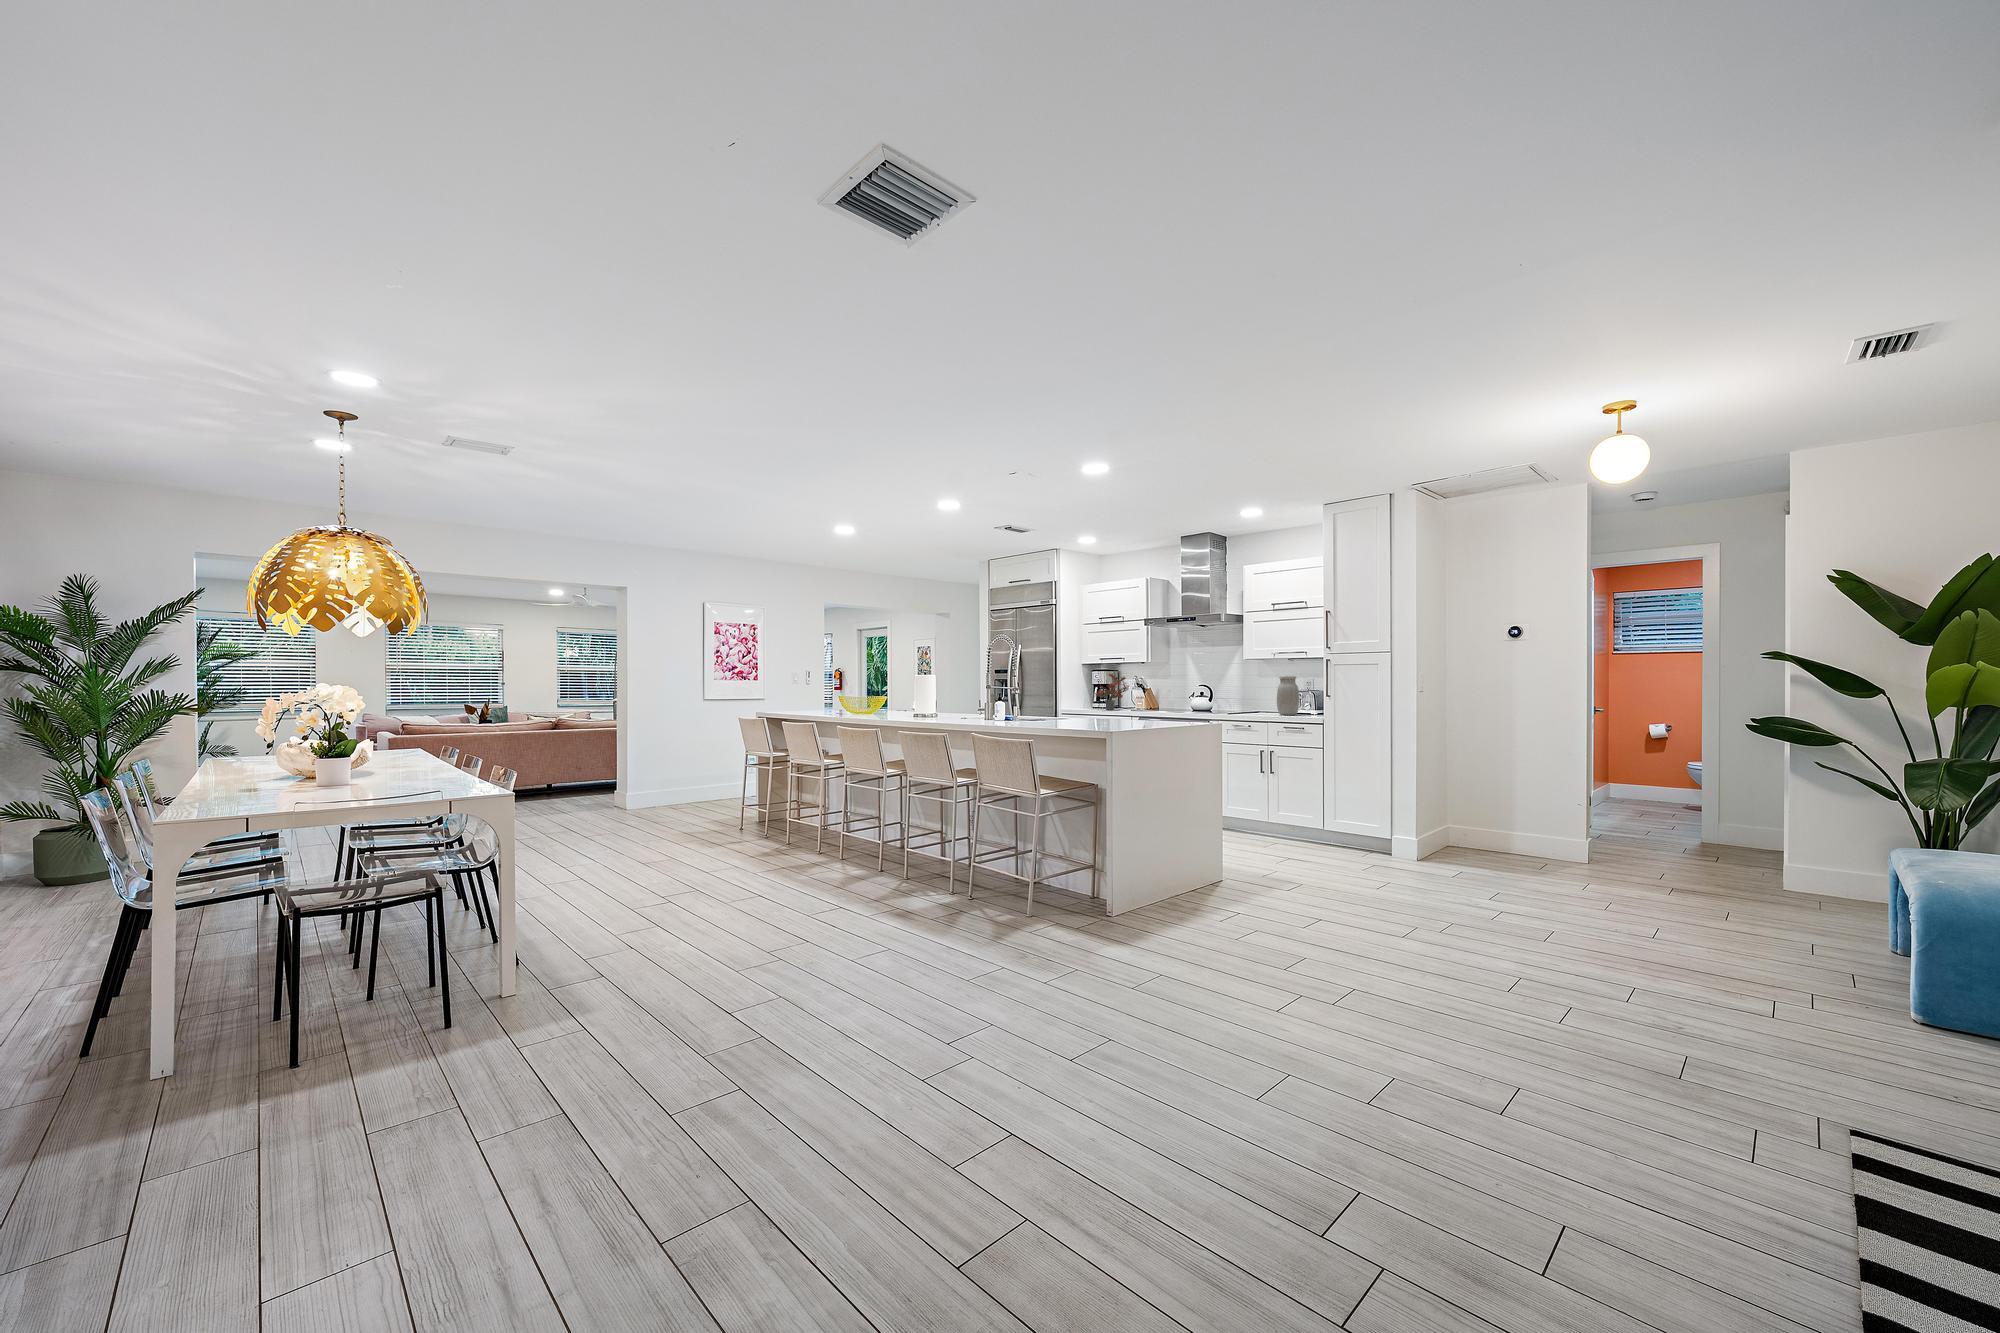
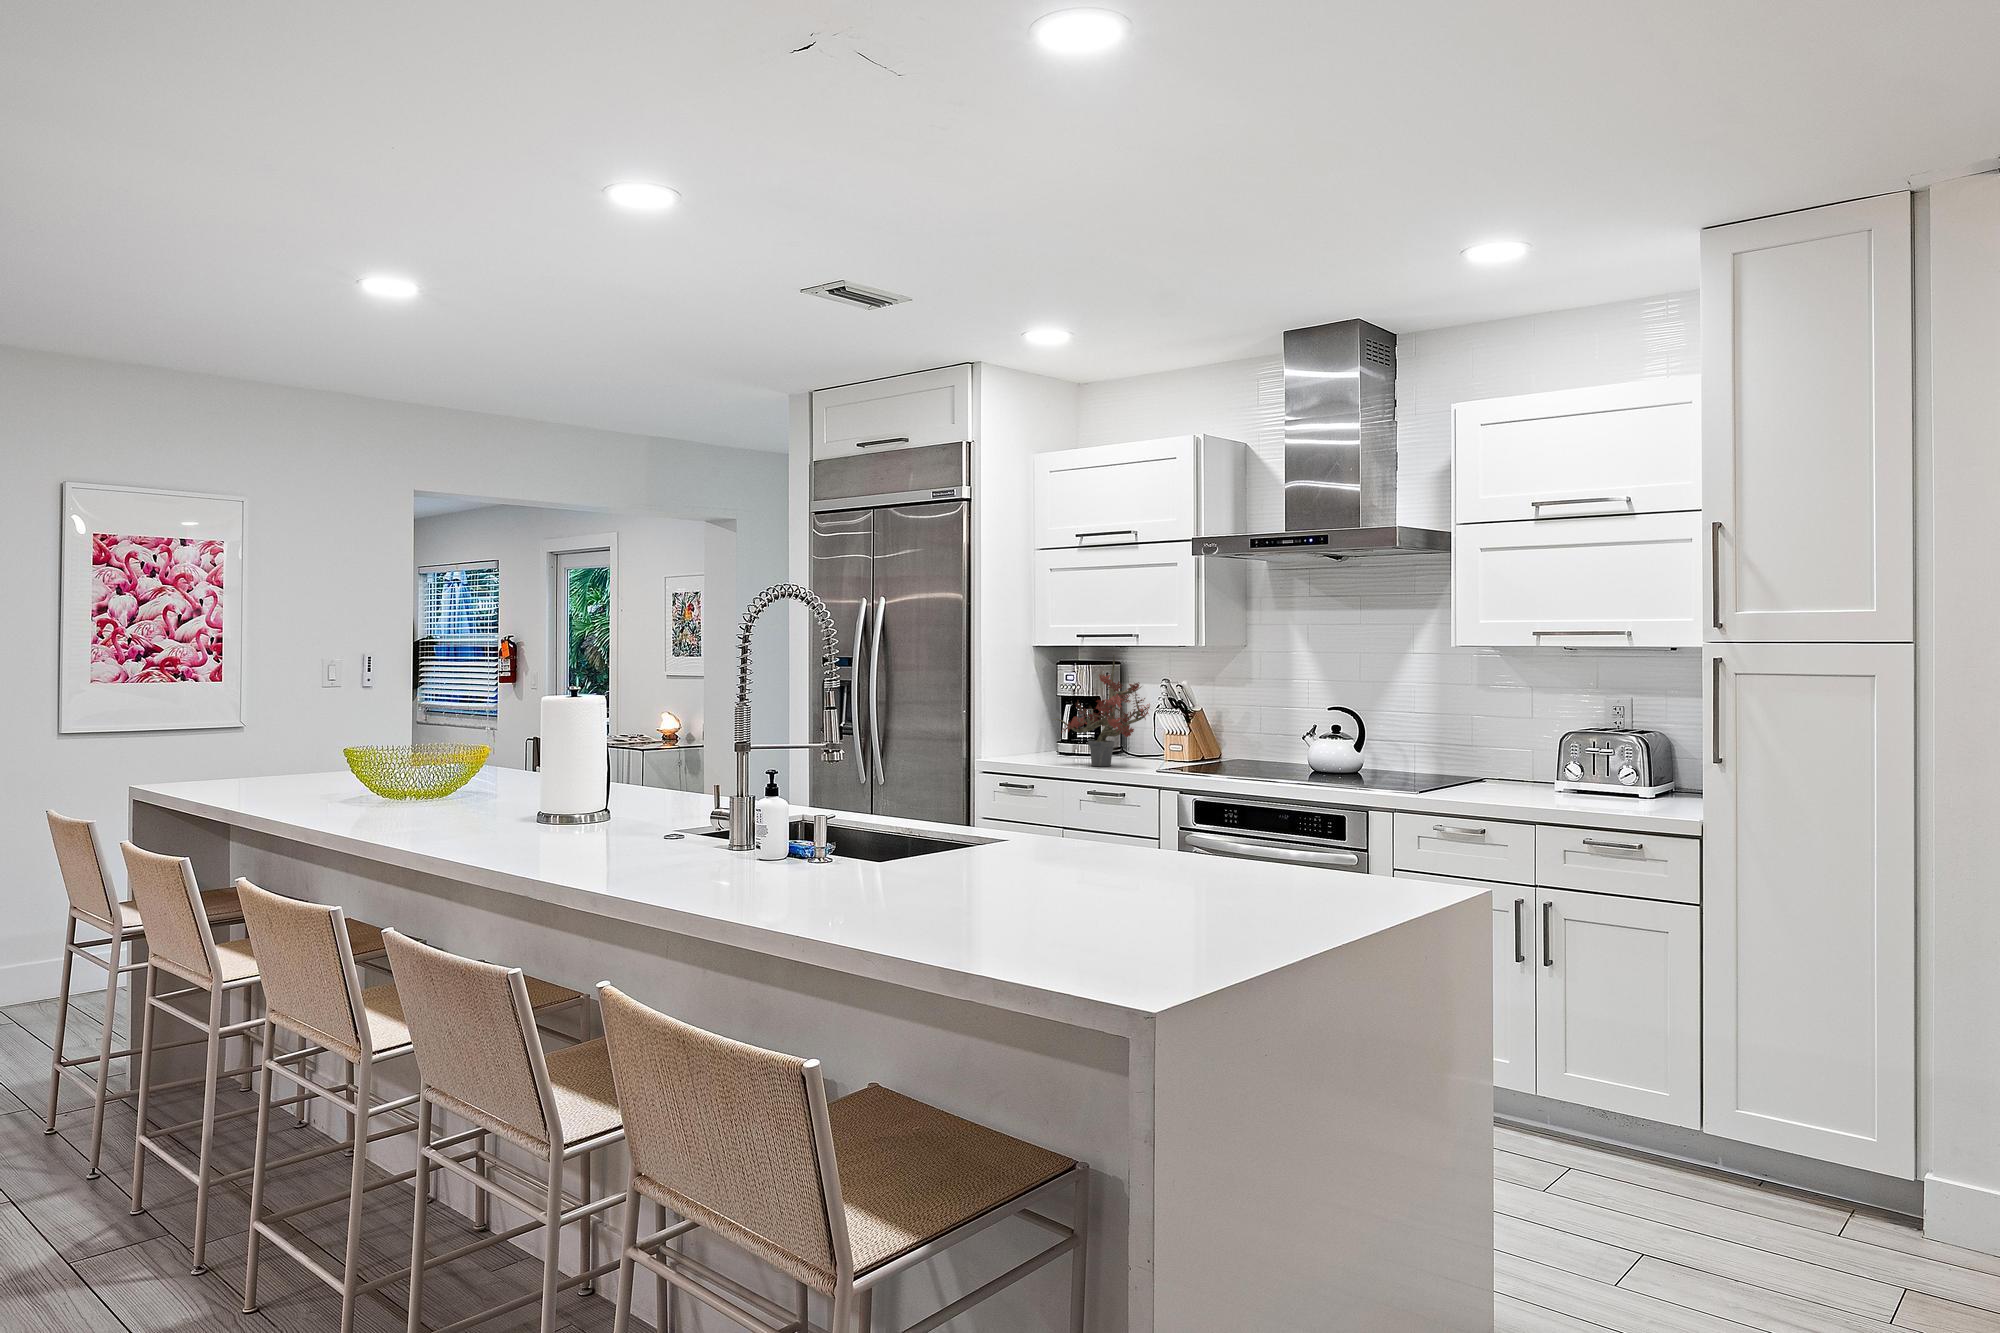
jar: present [1277,675,1299,715] -> none [1554,696,1617,804]

